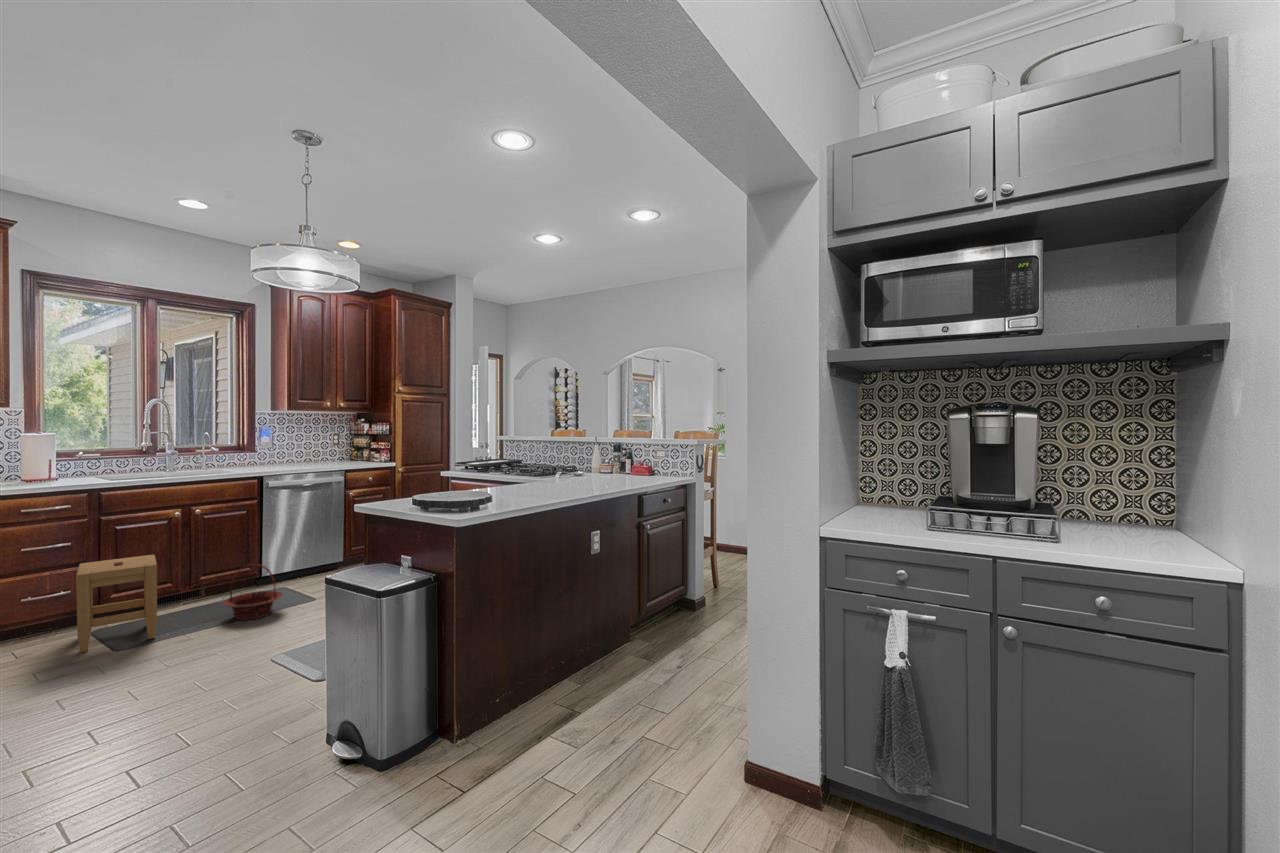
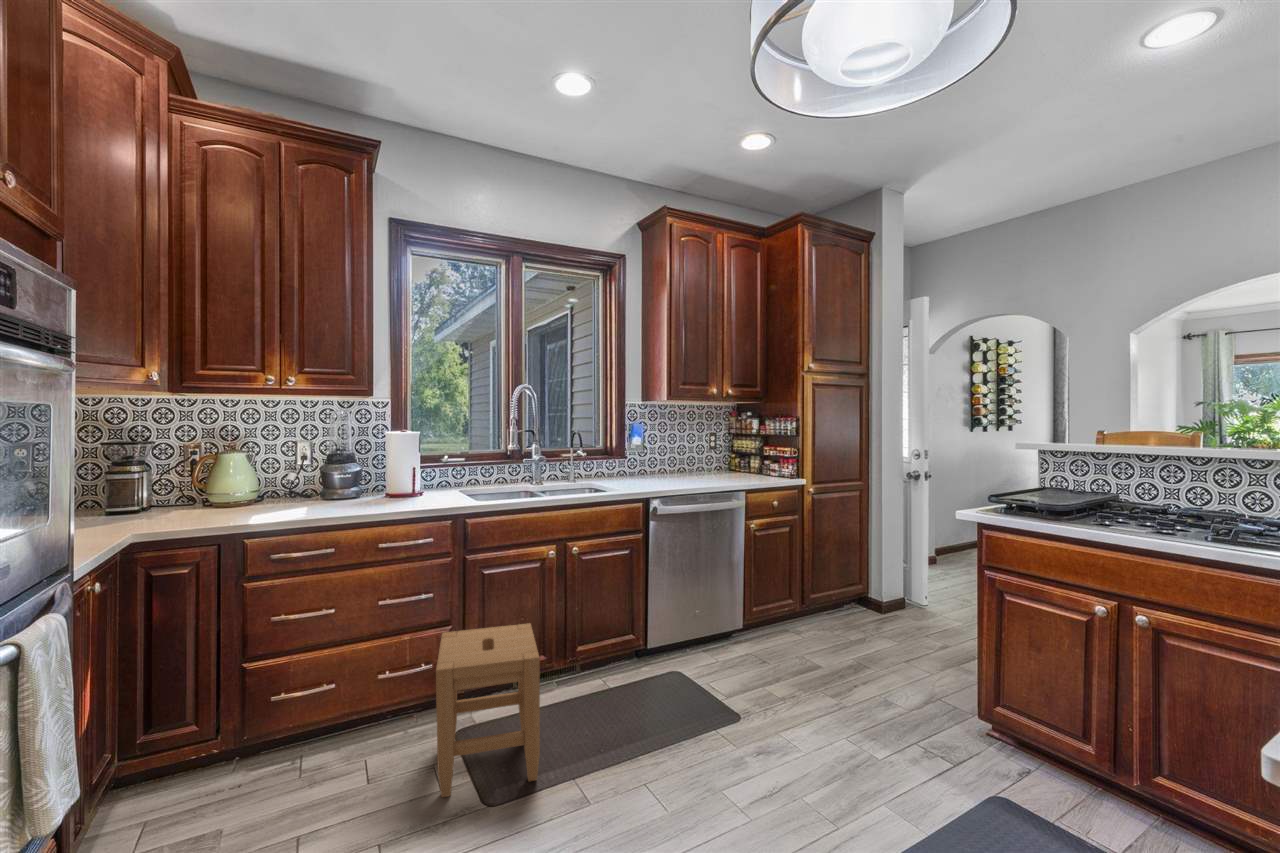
basket: present [222,564,283,620] -> none [620,655,707,757]

